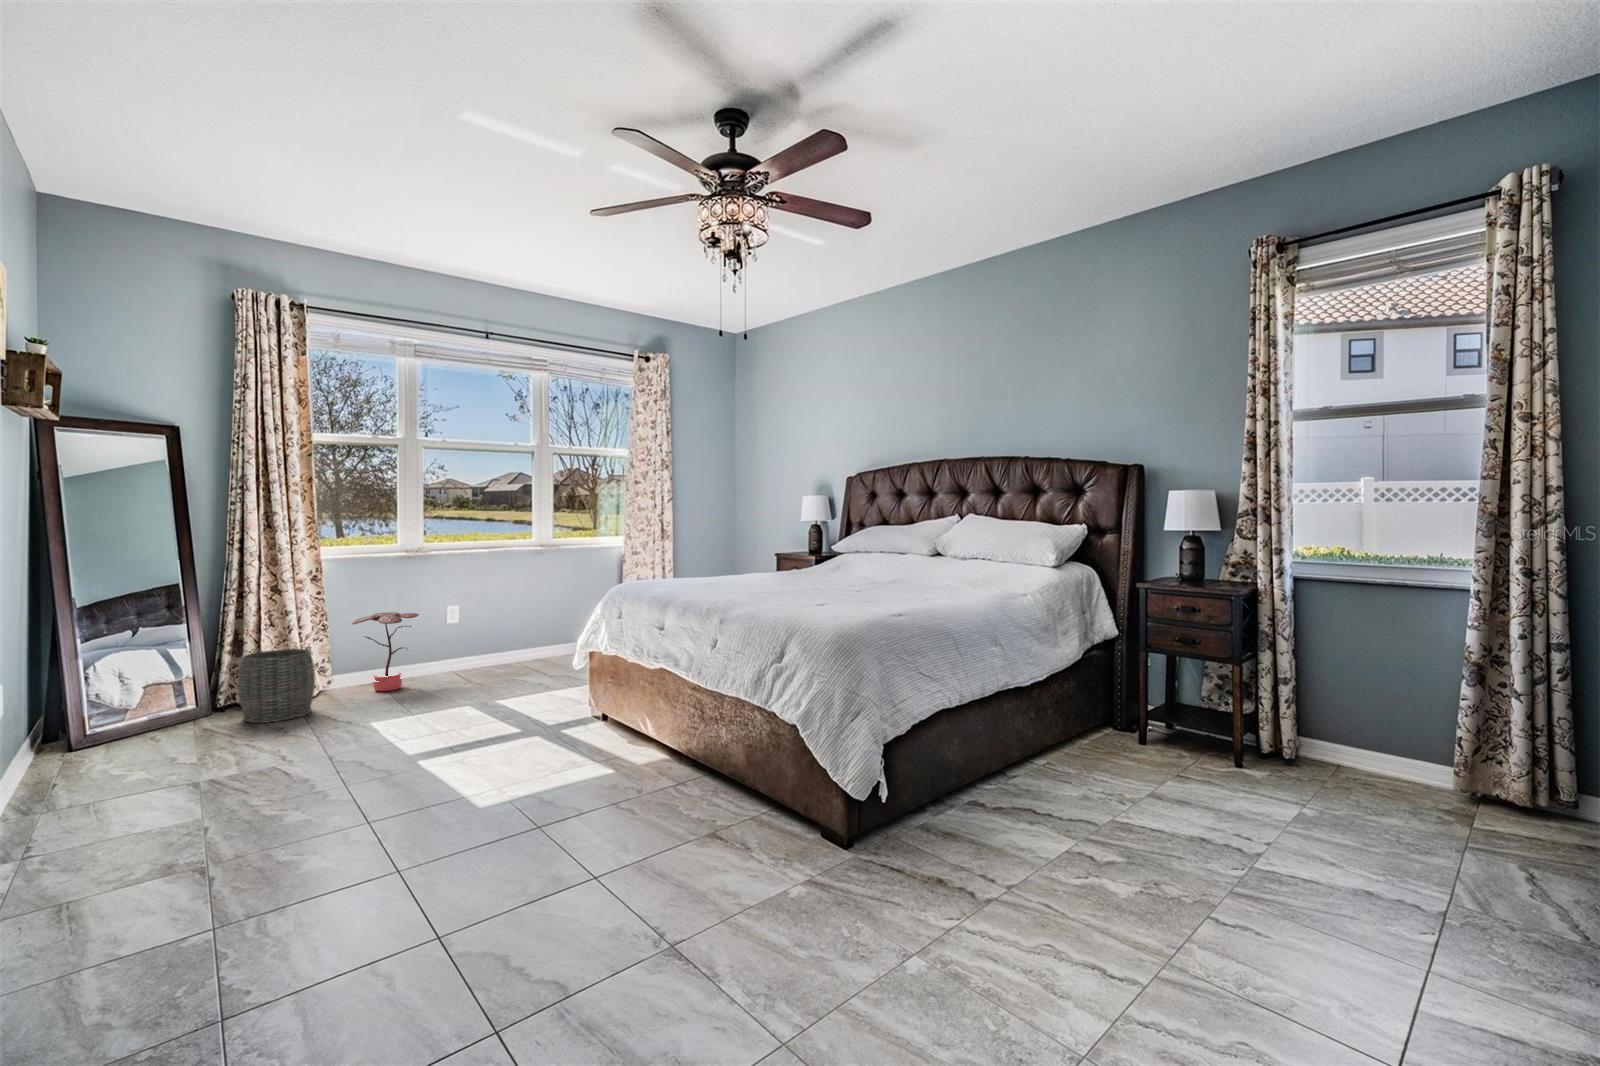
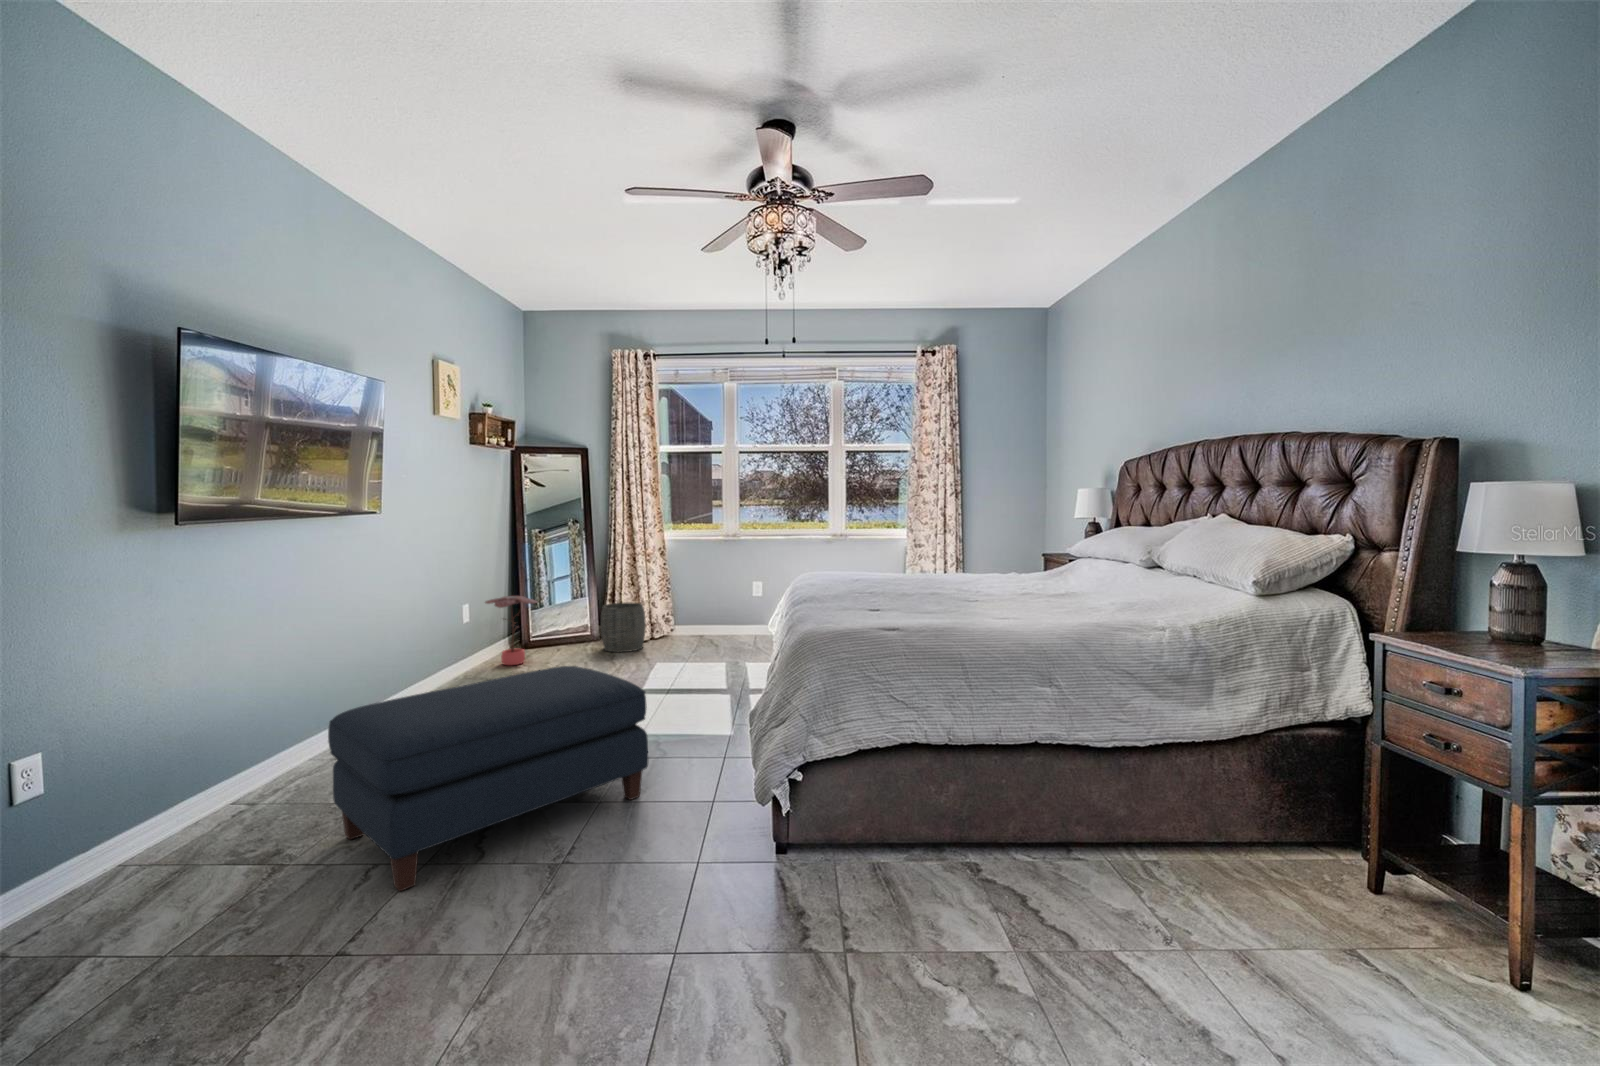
potted plant: present [352,612,419,691] -> present [485,596,537,665]
ottoman: none [300,703,648,1002] -> present [328,666,648,891]

